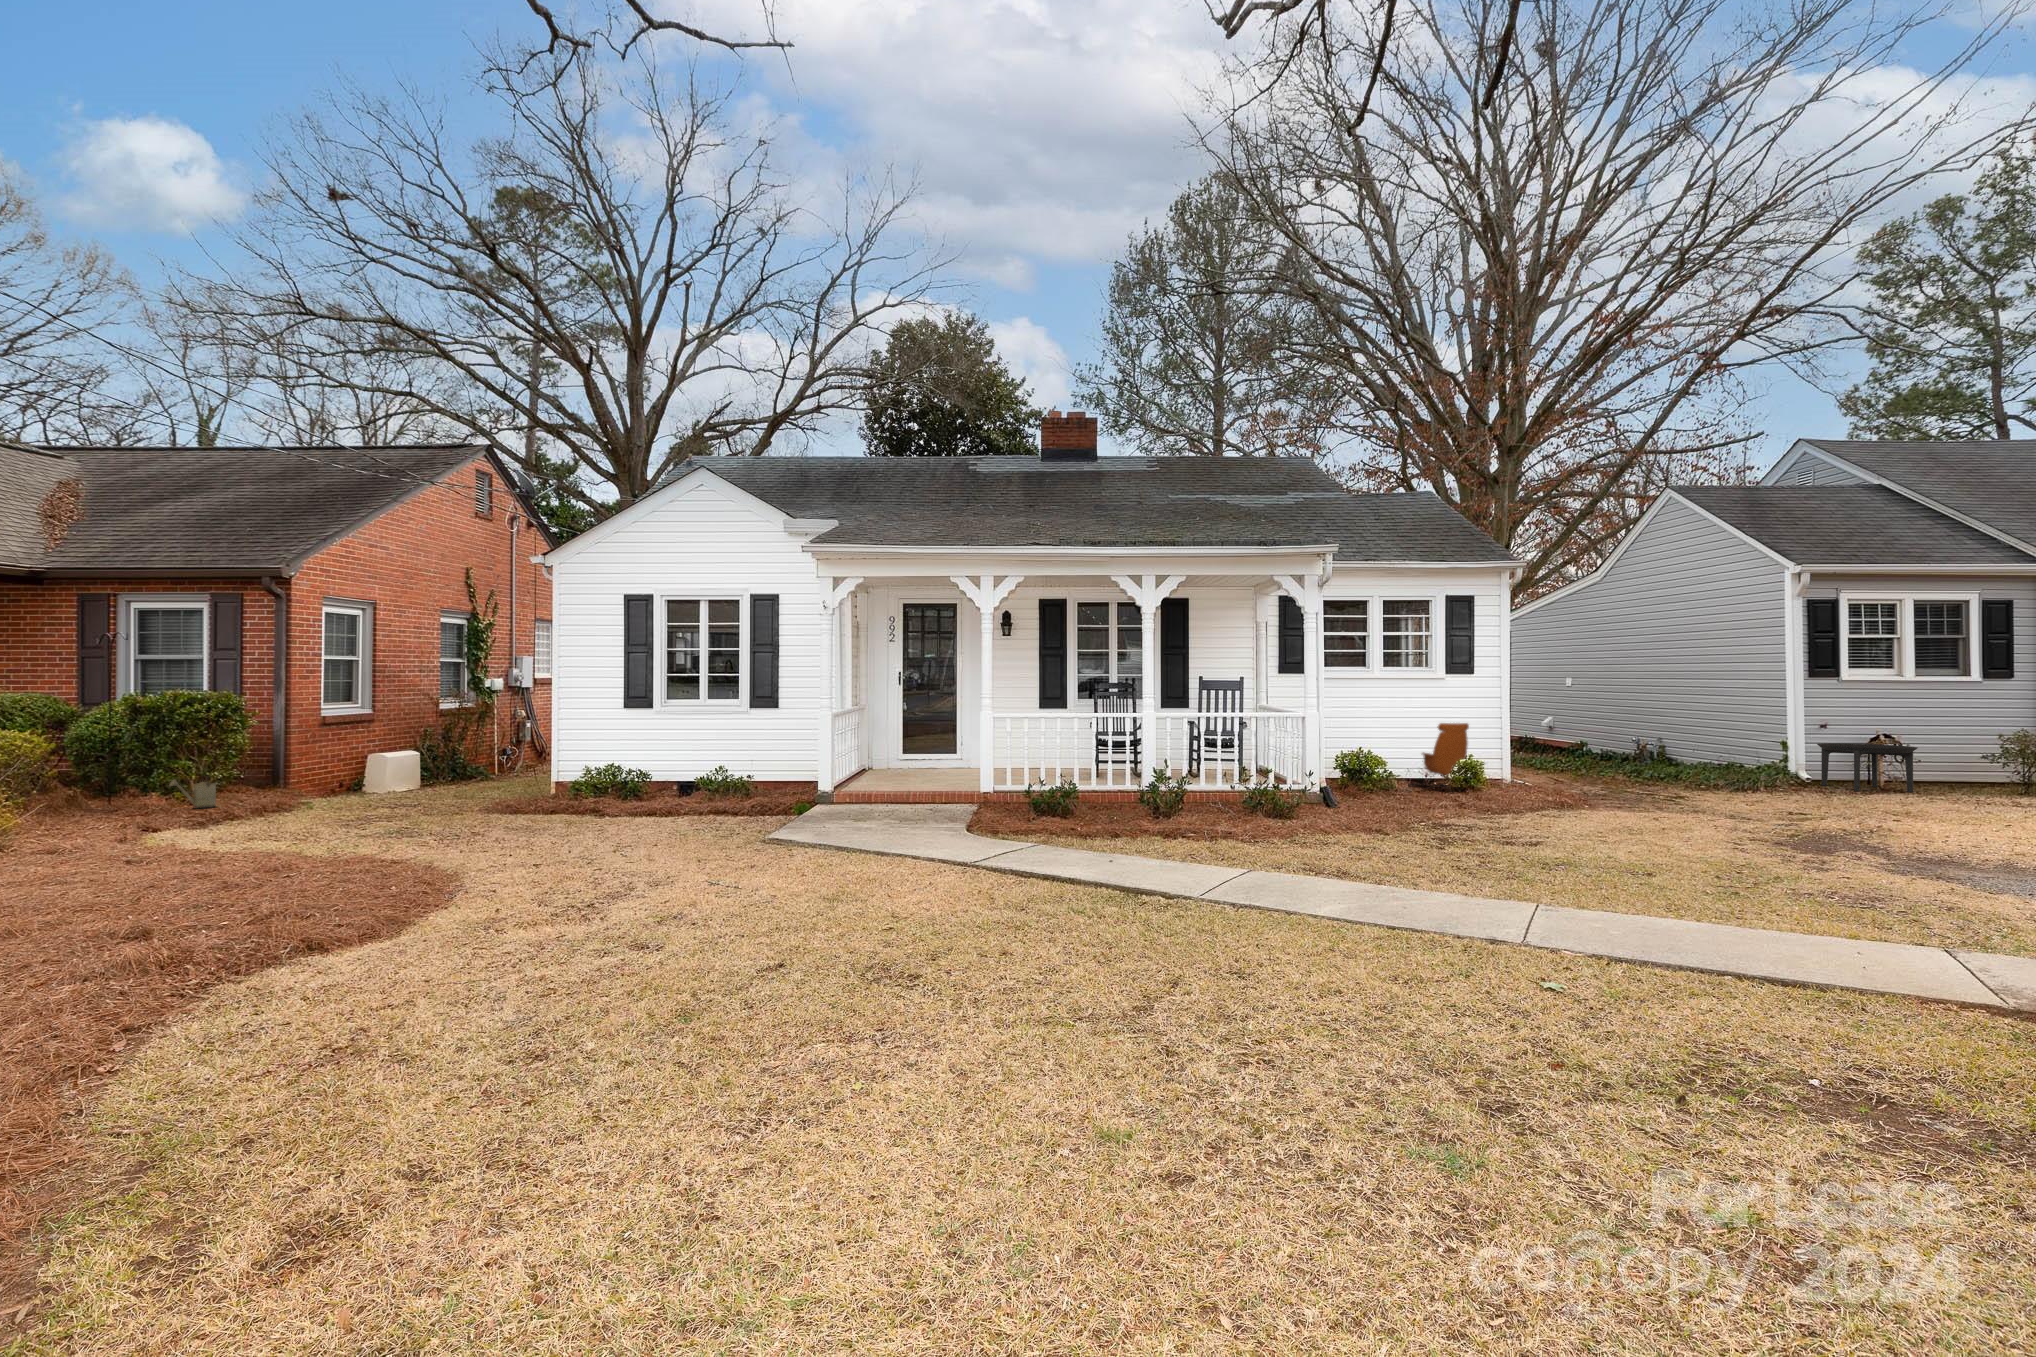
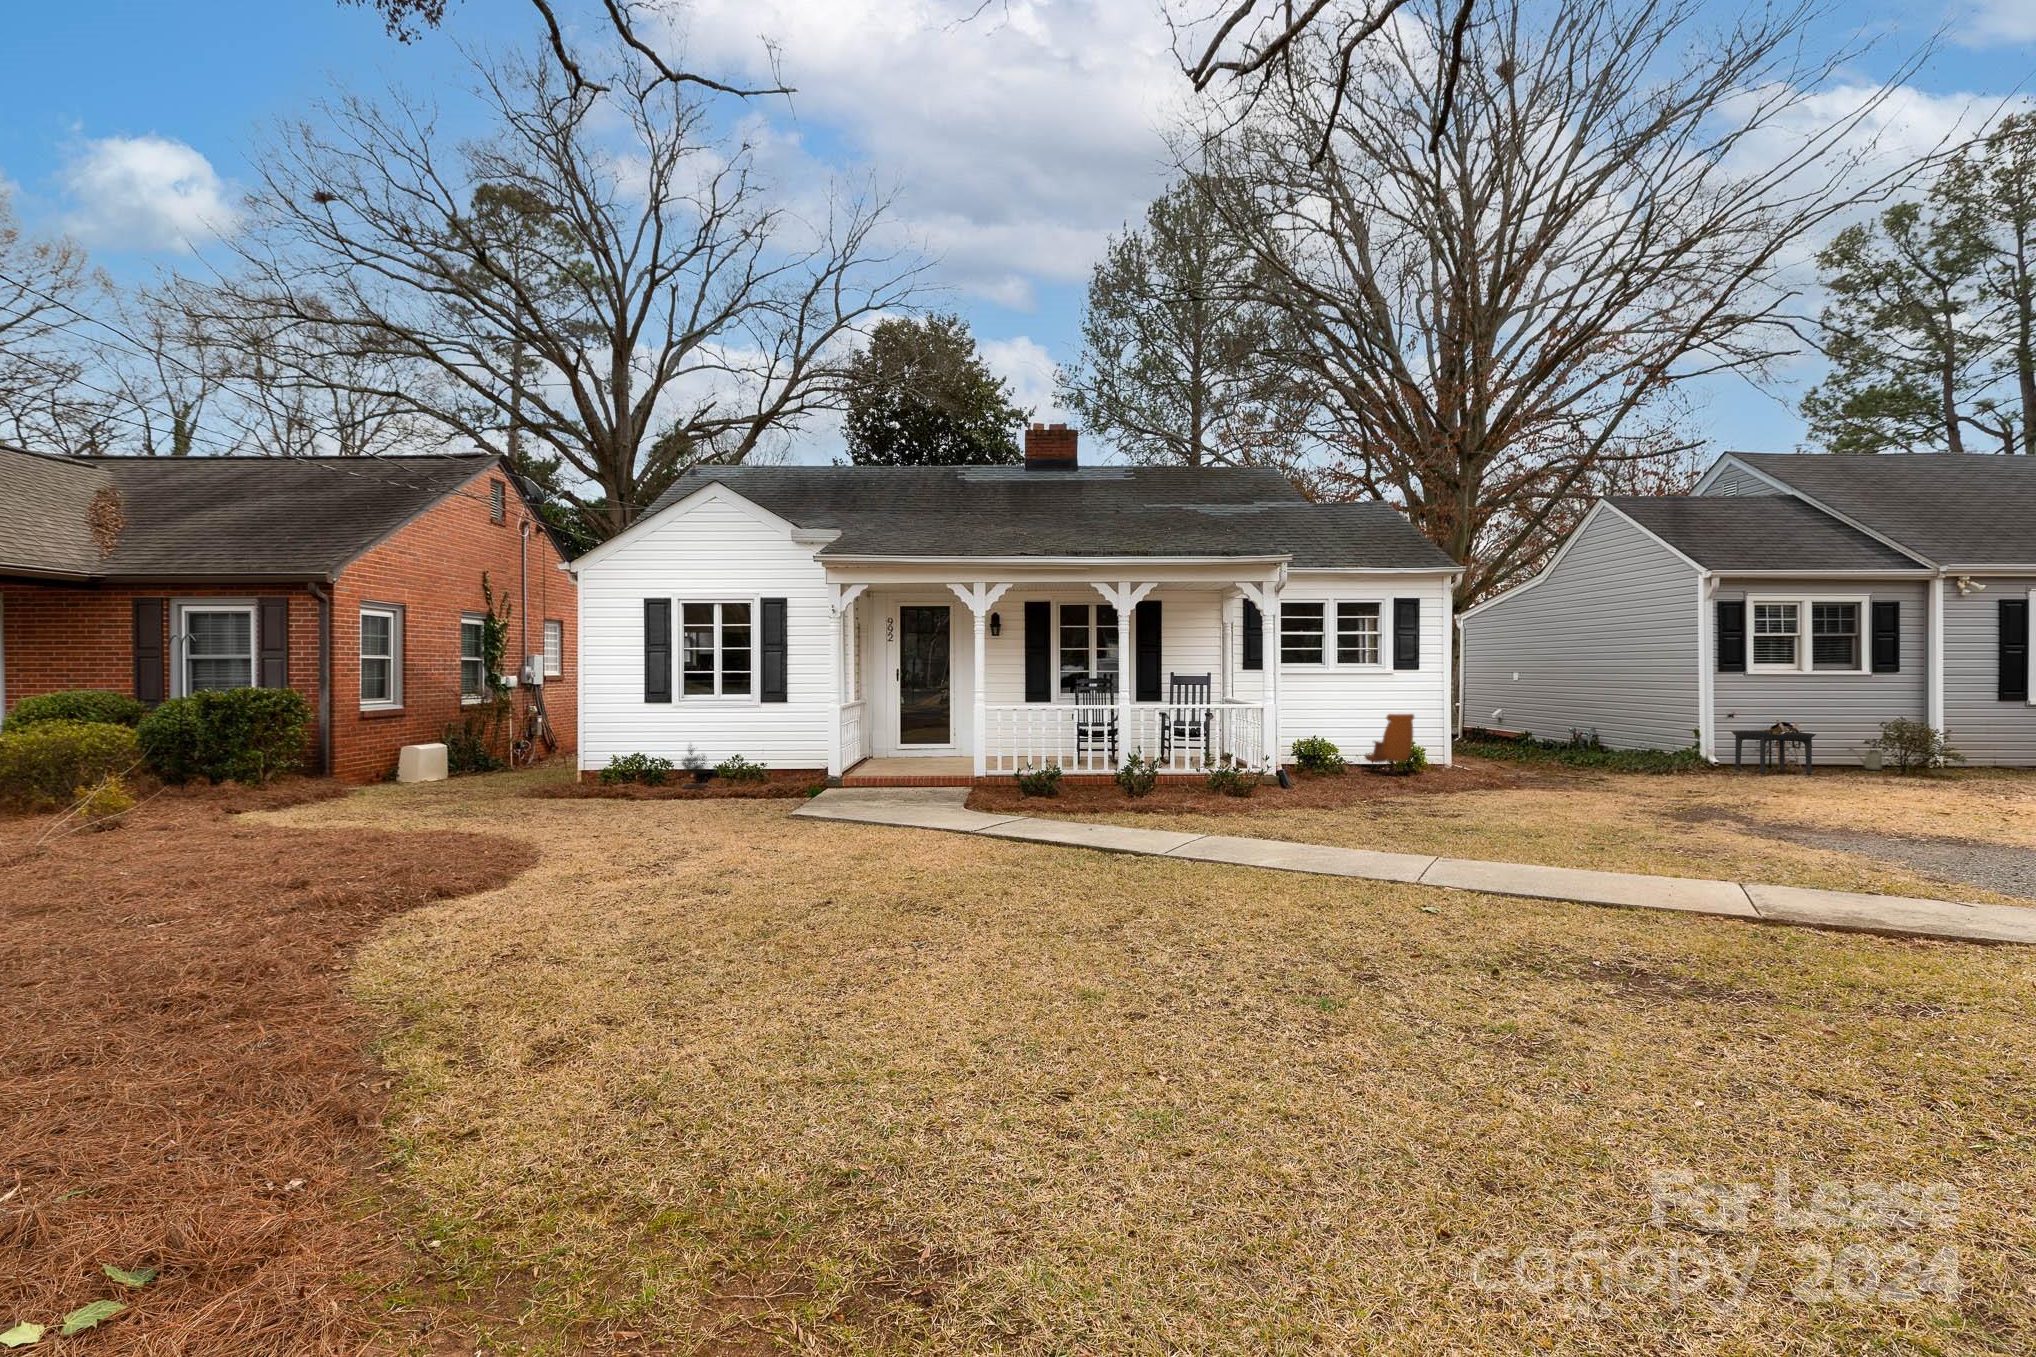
potted tree: none [659,751,692,802] -> present [682,745,707,788]
watering can: present [170,780,216,809] -> present [1849,747,1884,771]

